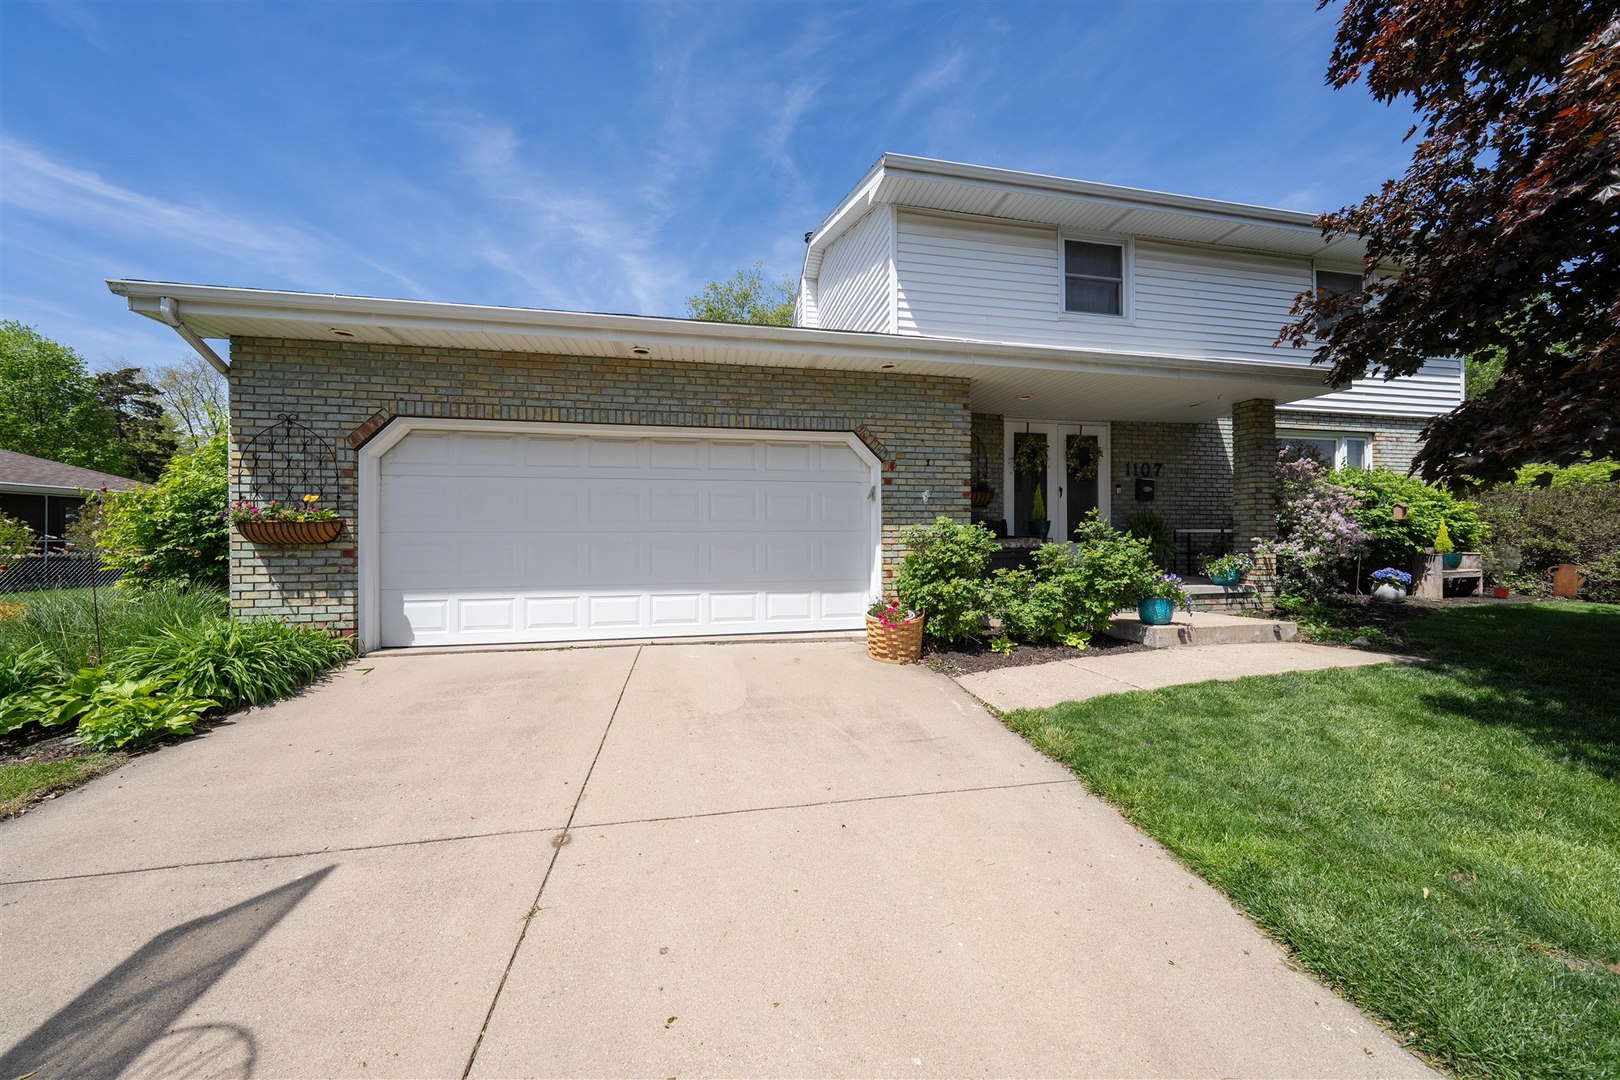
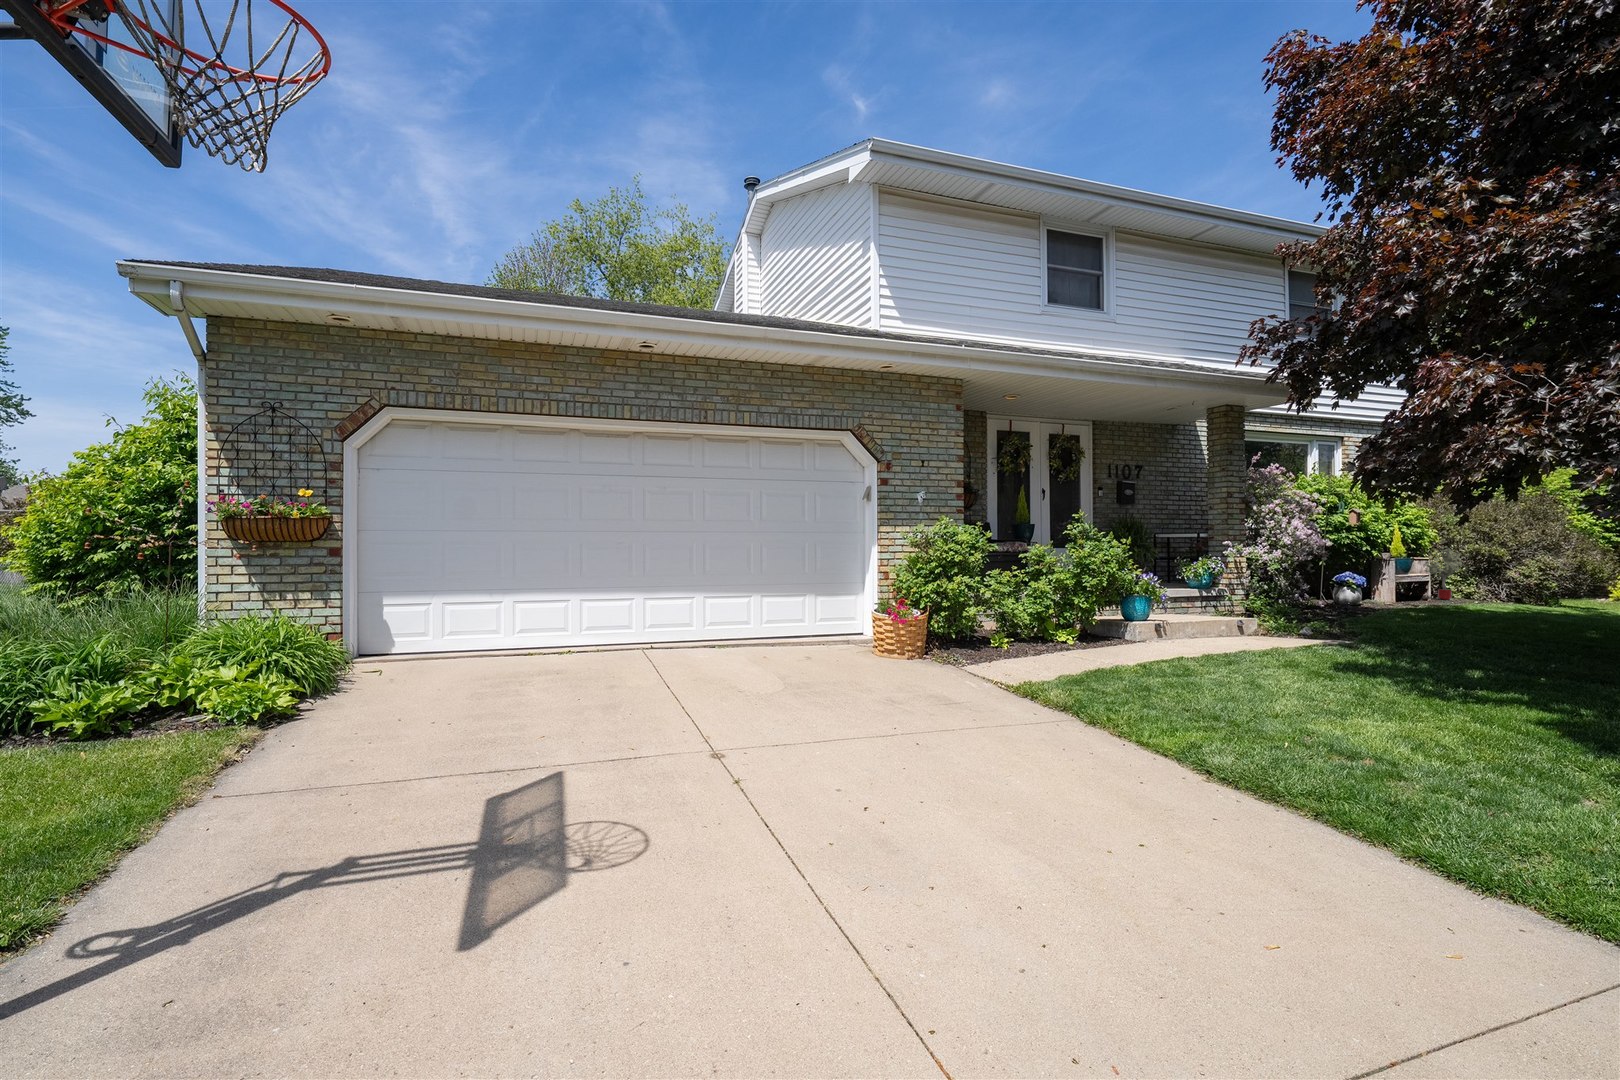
watering can: present [1547,564,1586,596] -> none [1485,568,1525,597]

